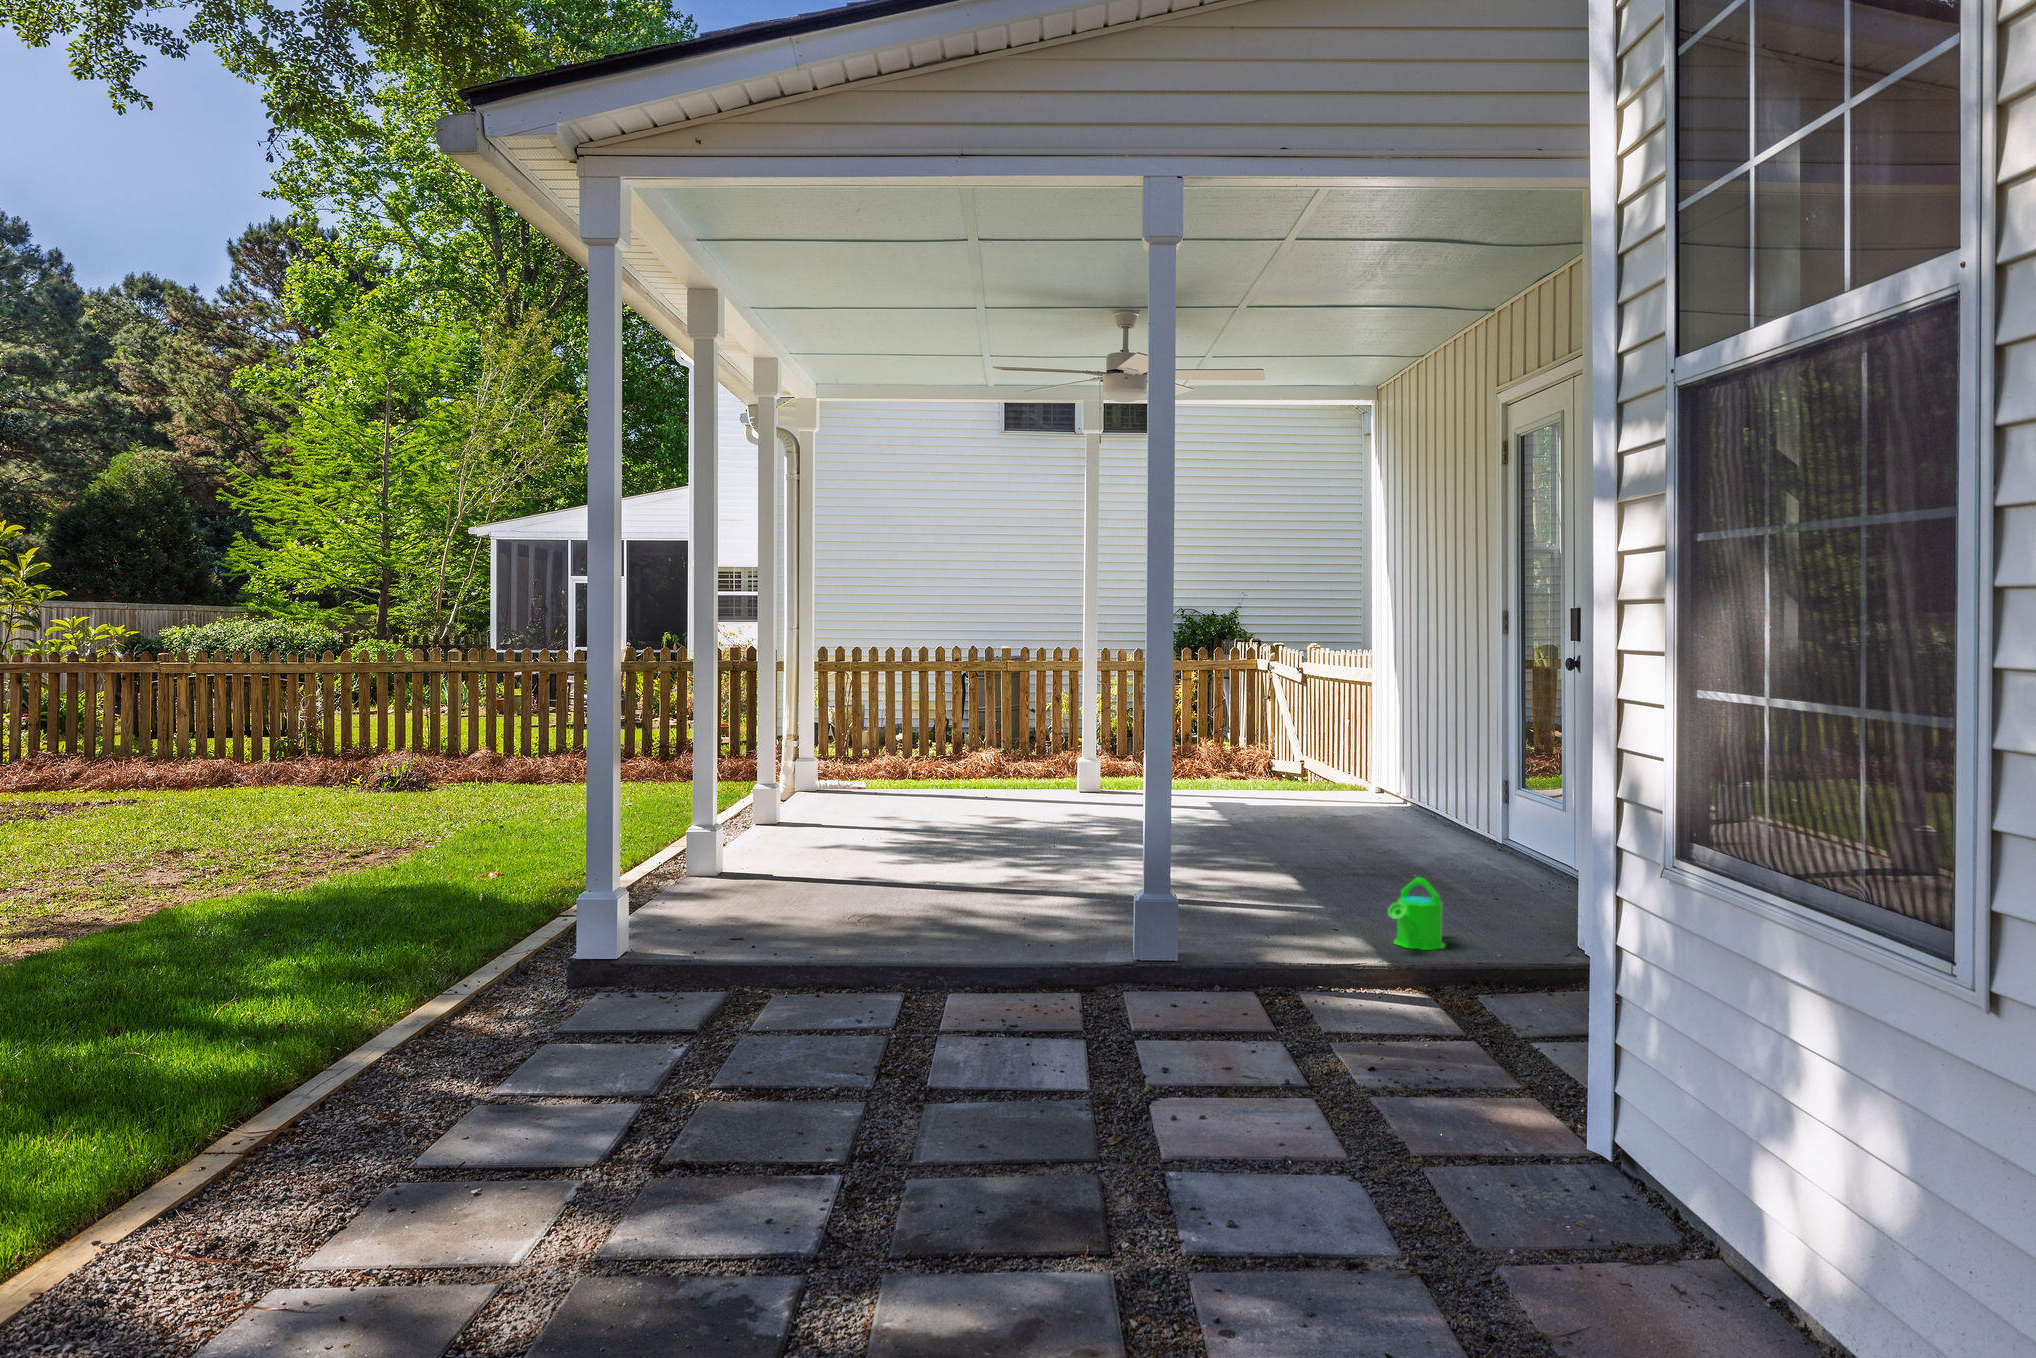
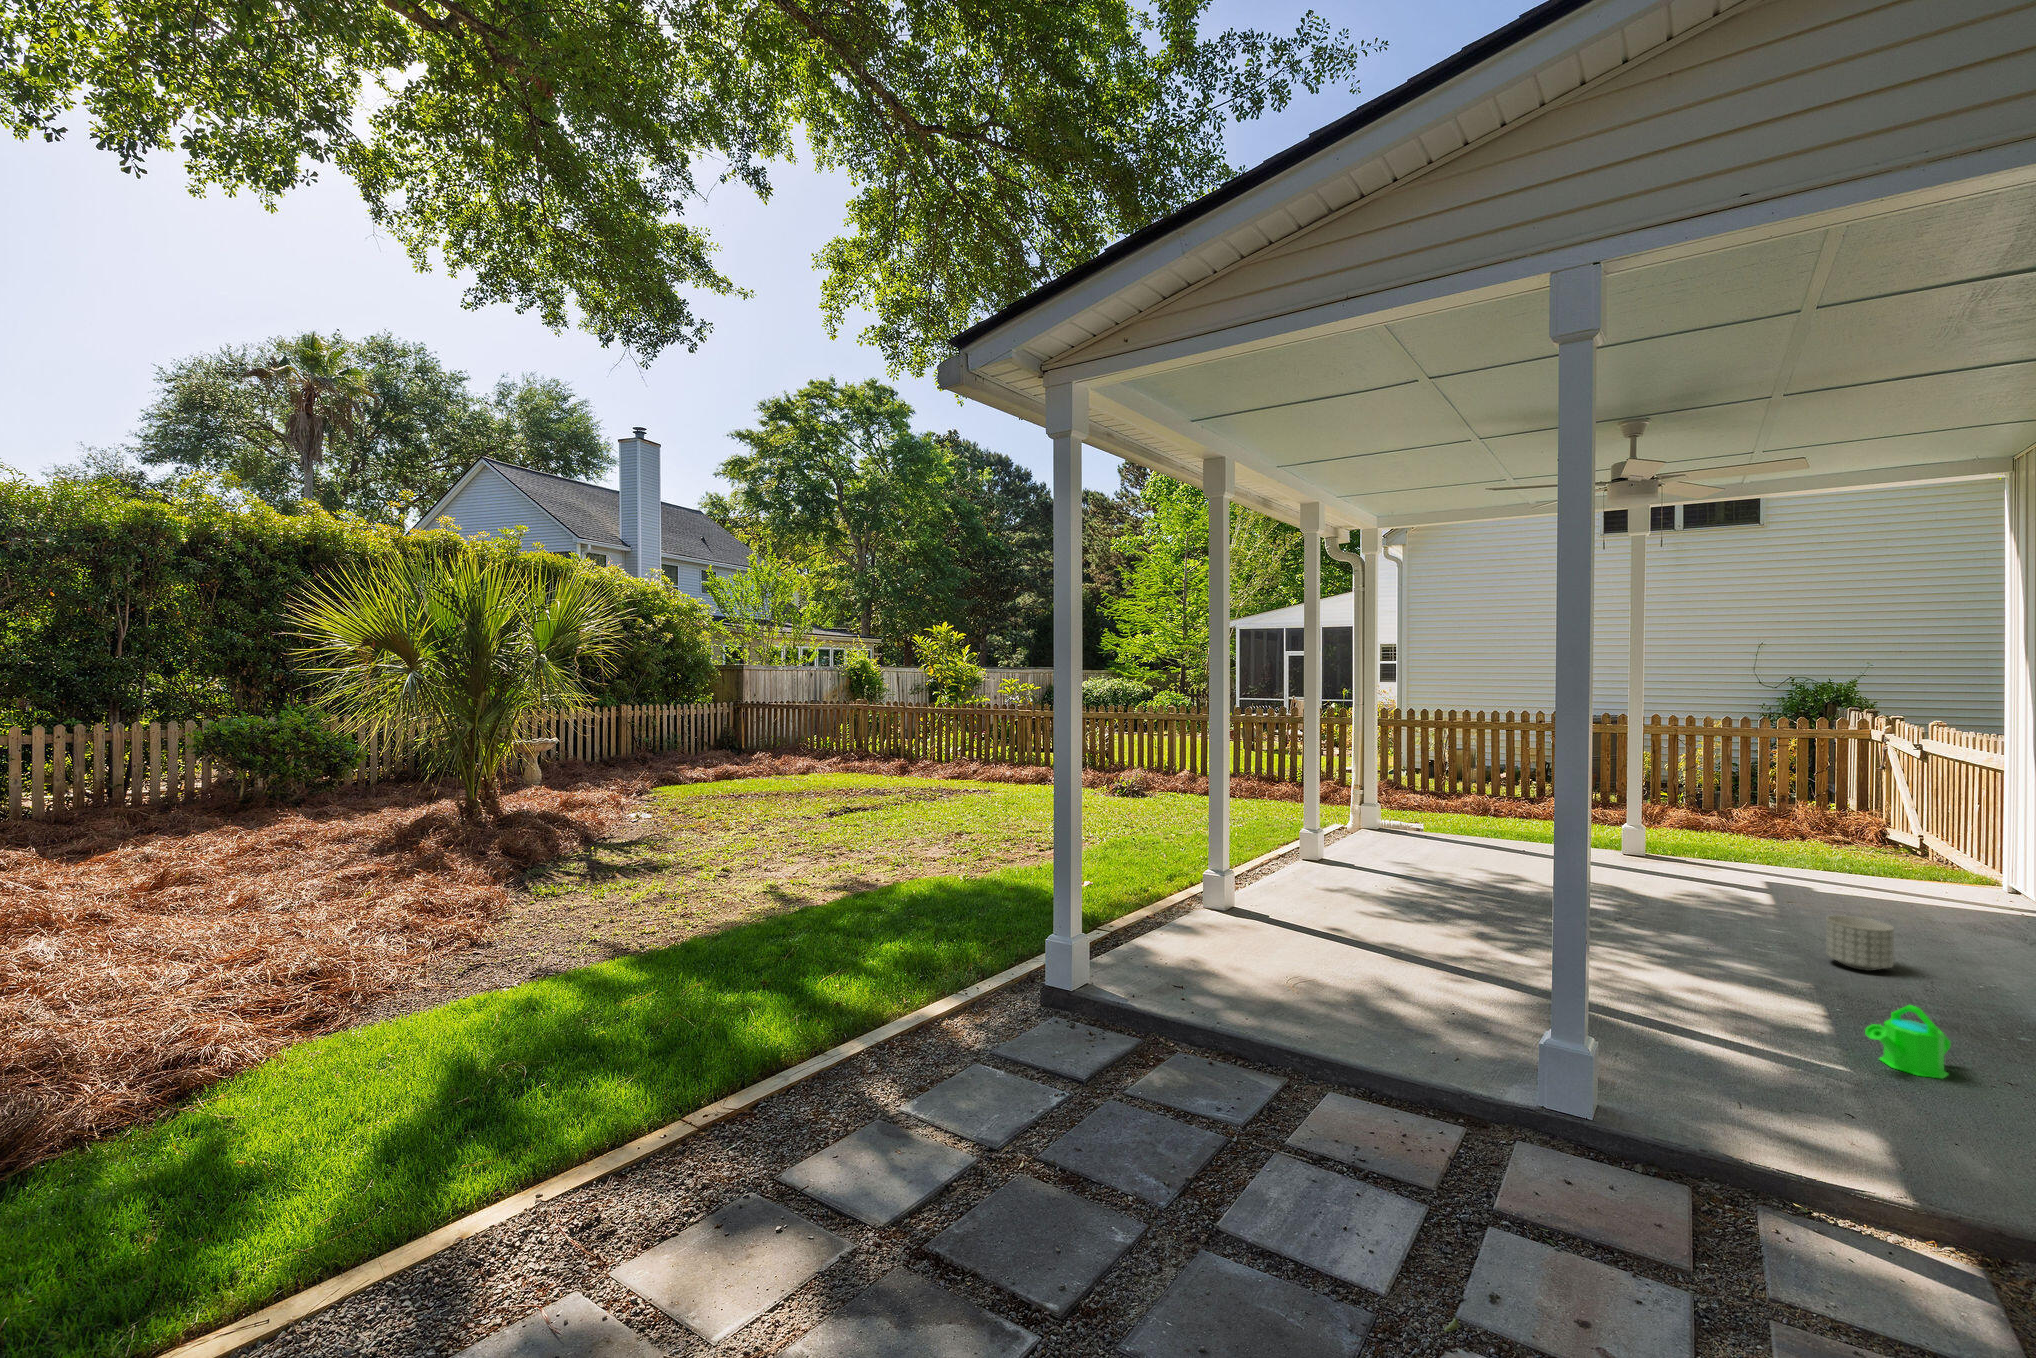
planter: none [1302,819,1357,875] -> present [1826,915,1894,971]

